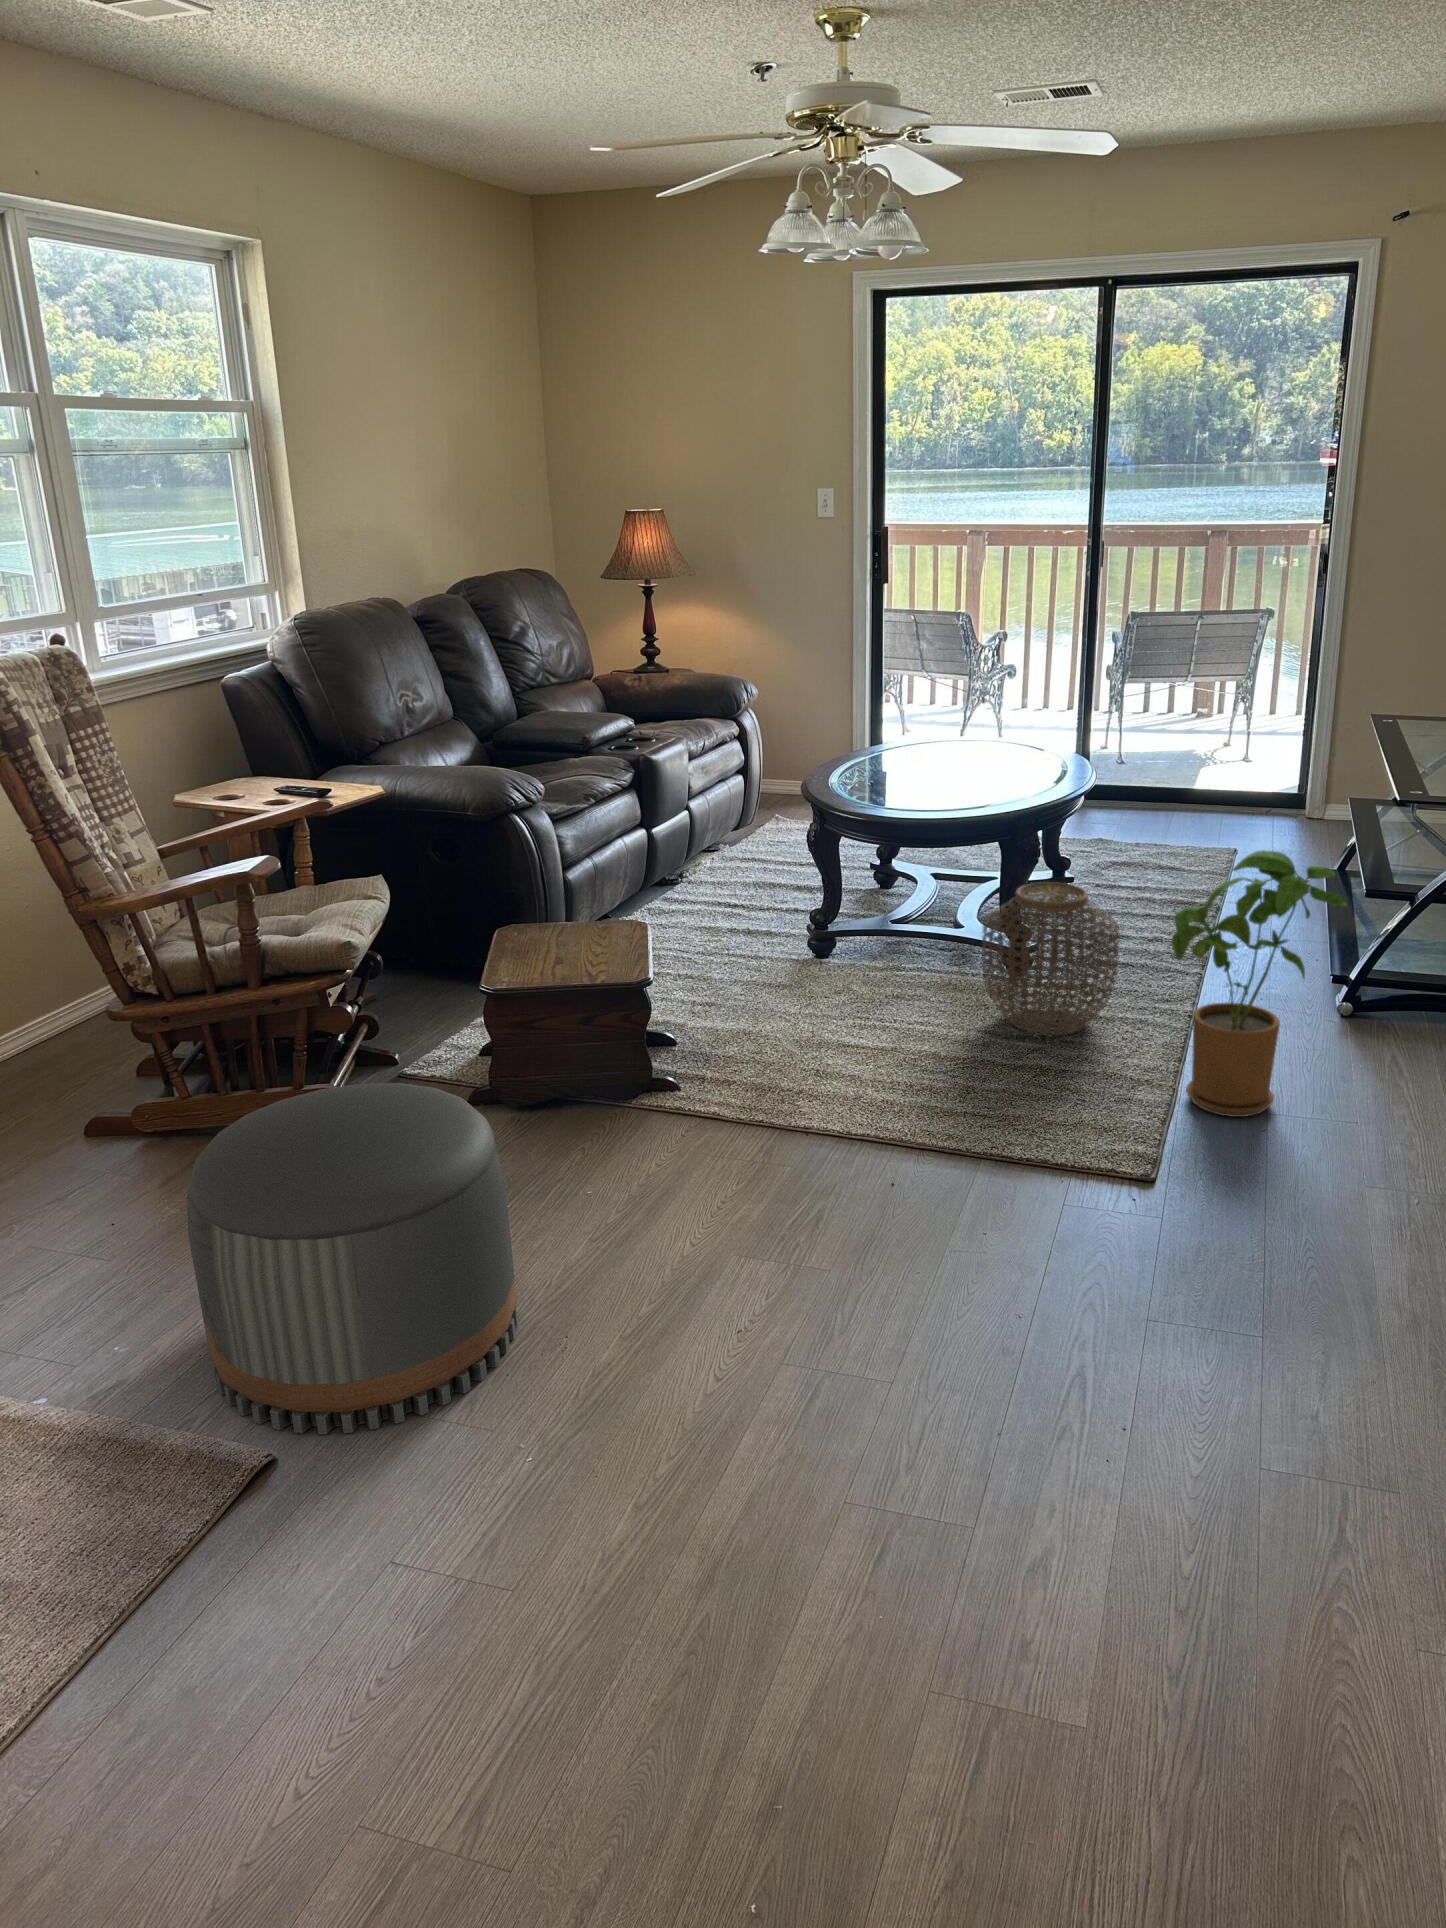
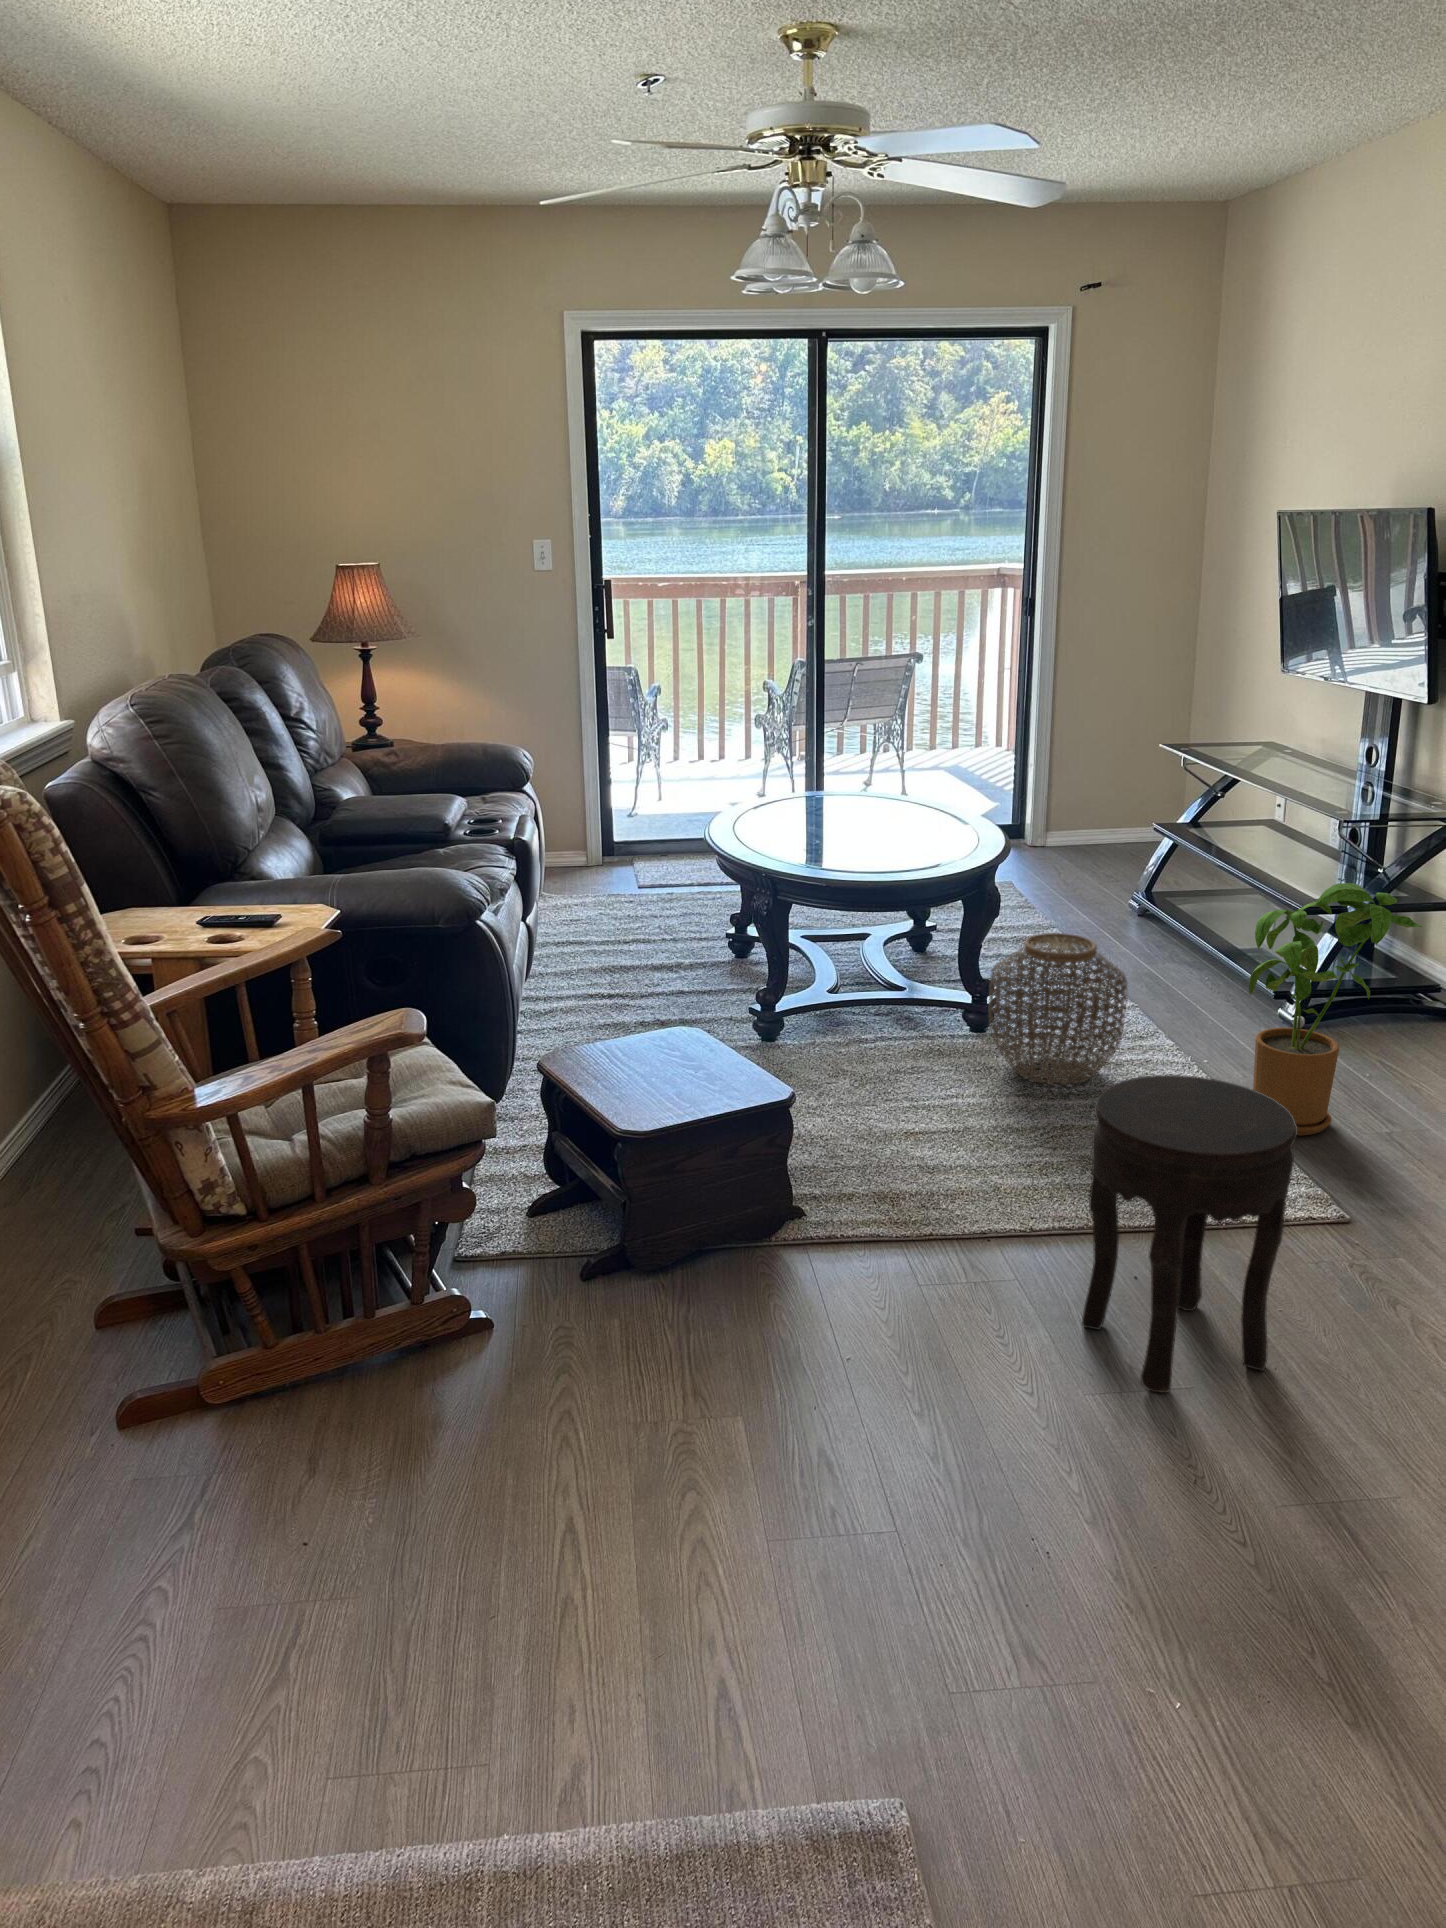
side table: none [758,998,943,1293] -> present [1082,1075,1297,1393]
pouf: present [187,1083,517,1434] -> none [633,1258,1006,1723]

